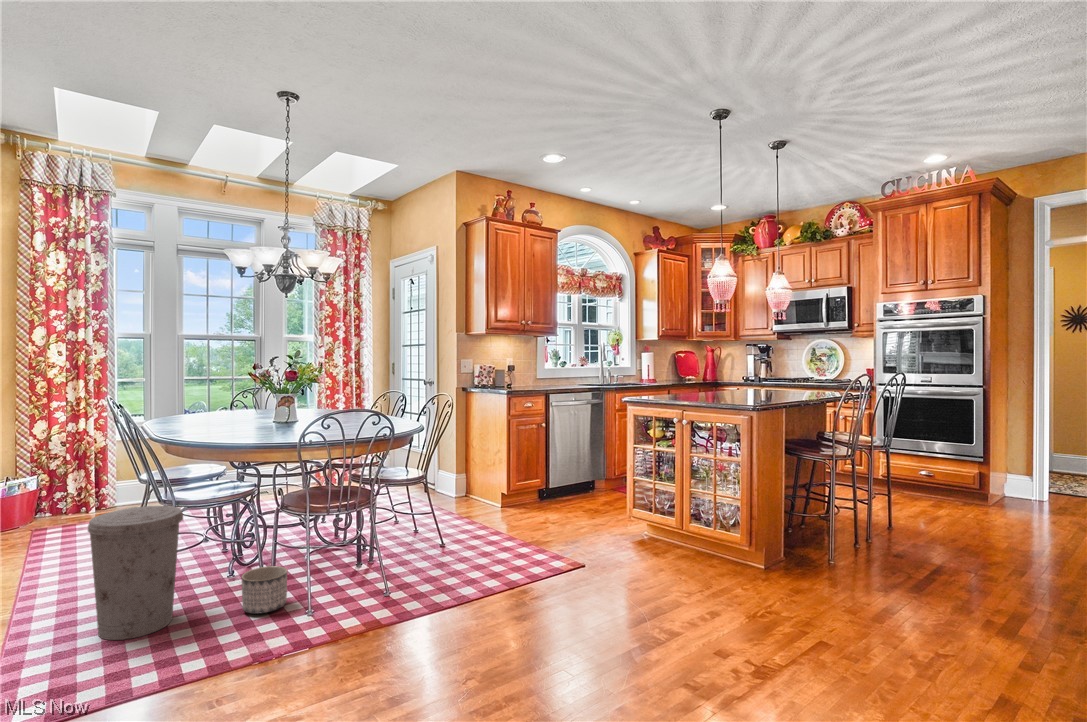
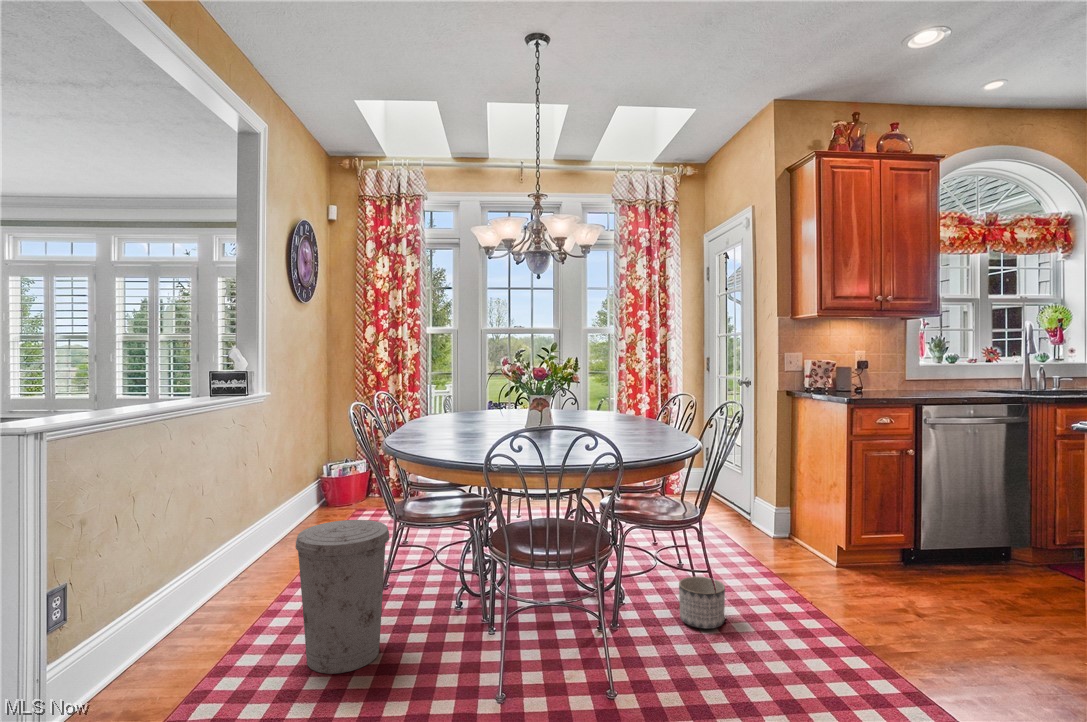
planter: present [242,566,287,614] -> present [679,576,725,629]

